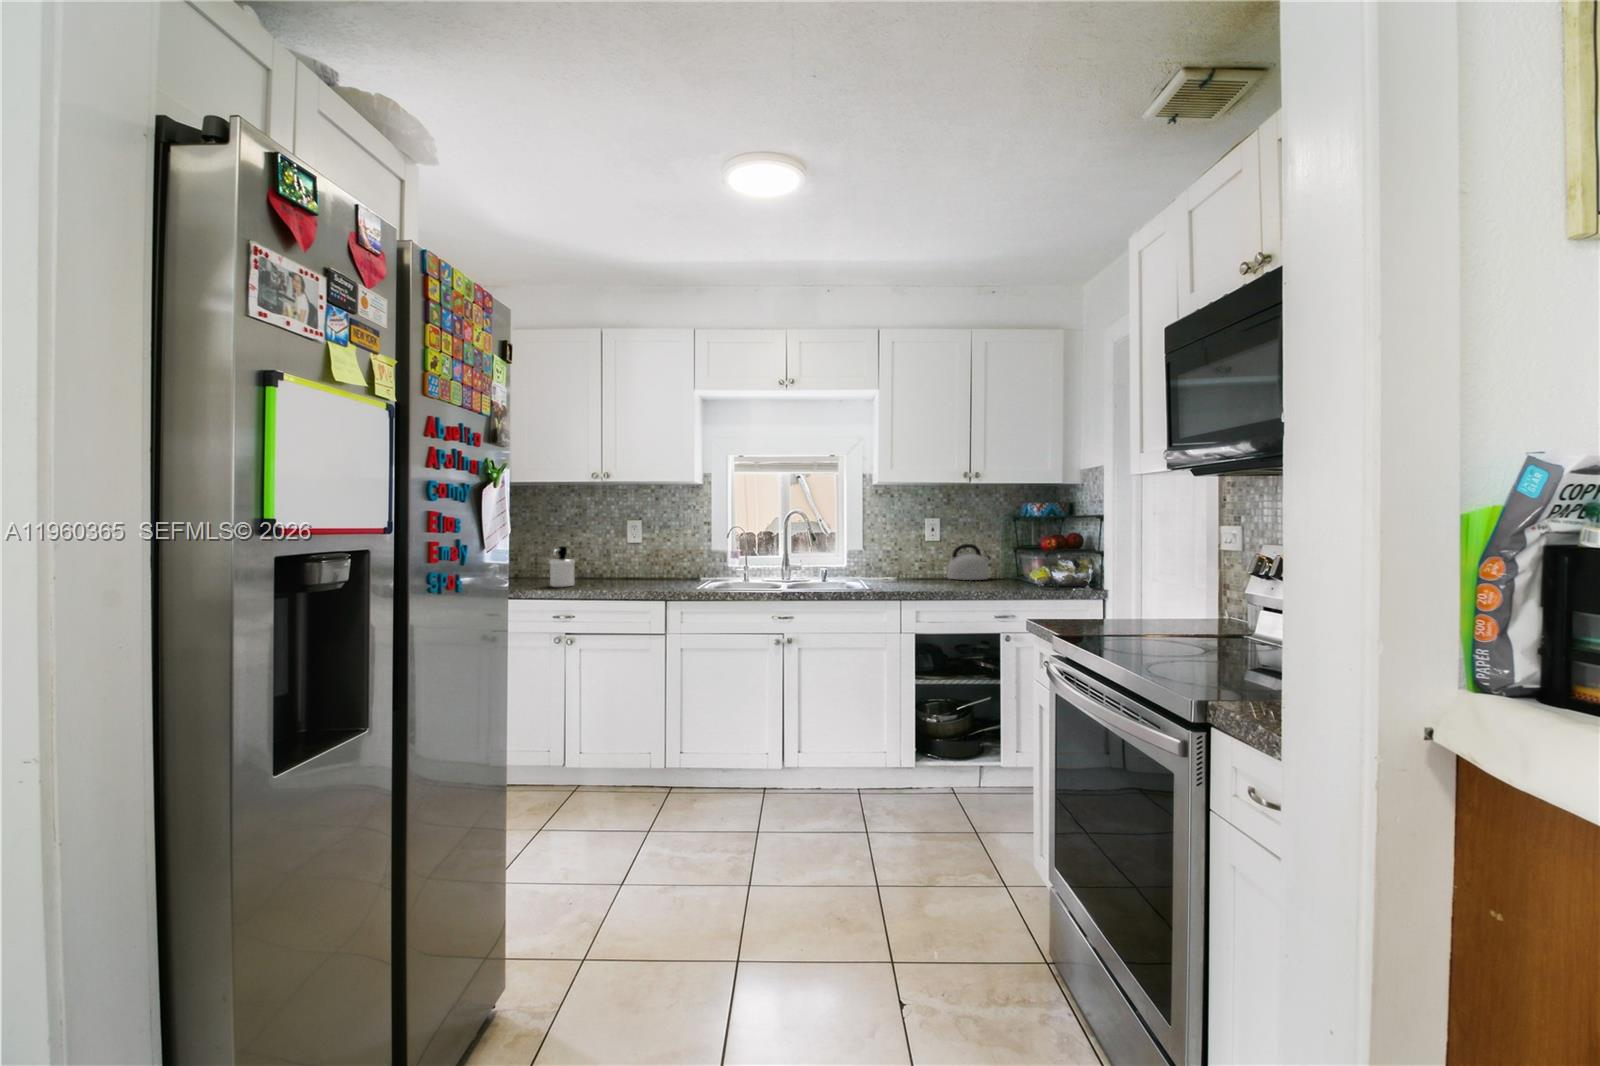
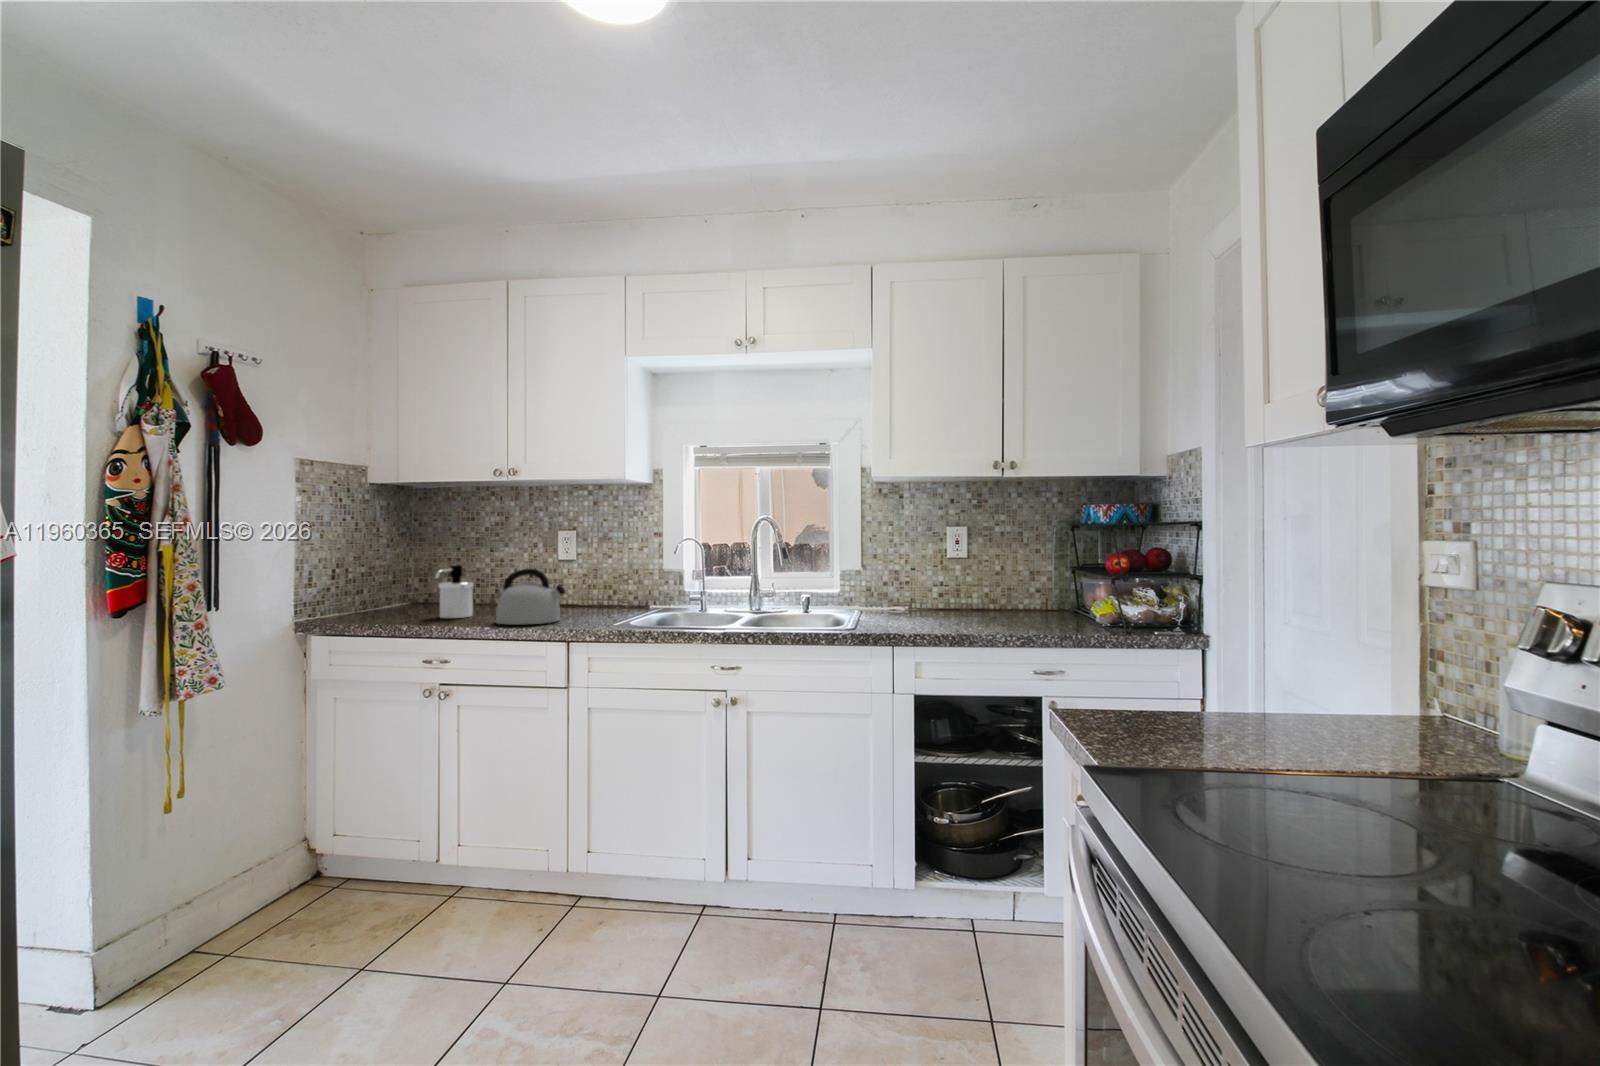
kettle: present [947,544,991,580] -> present [496,569,565,624]

